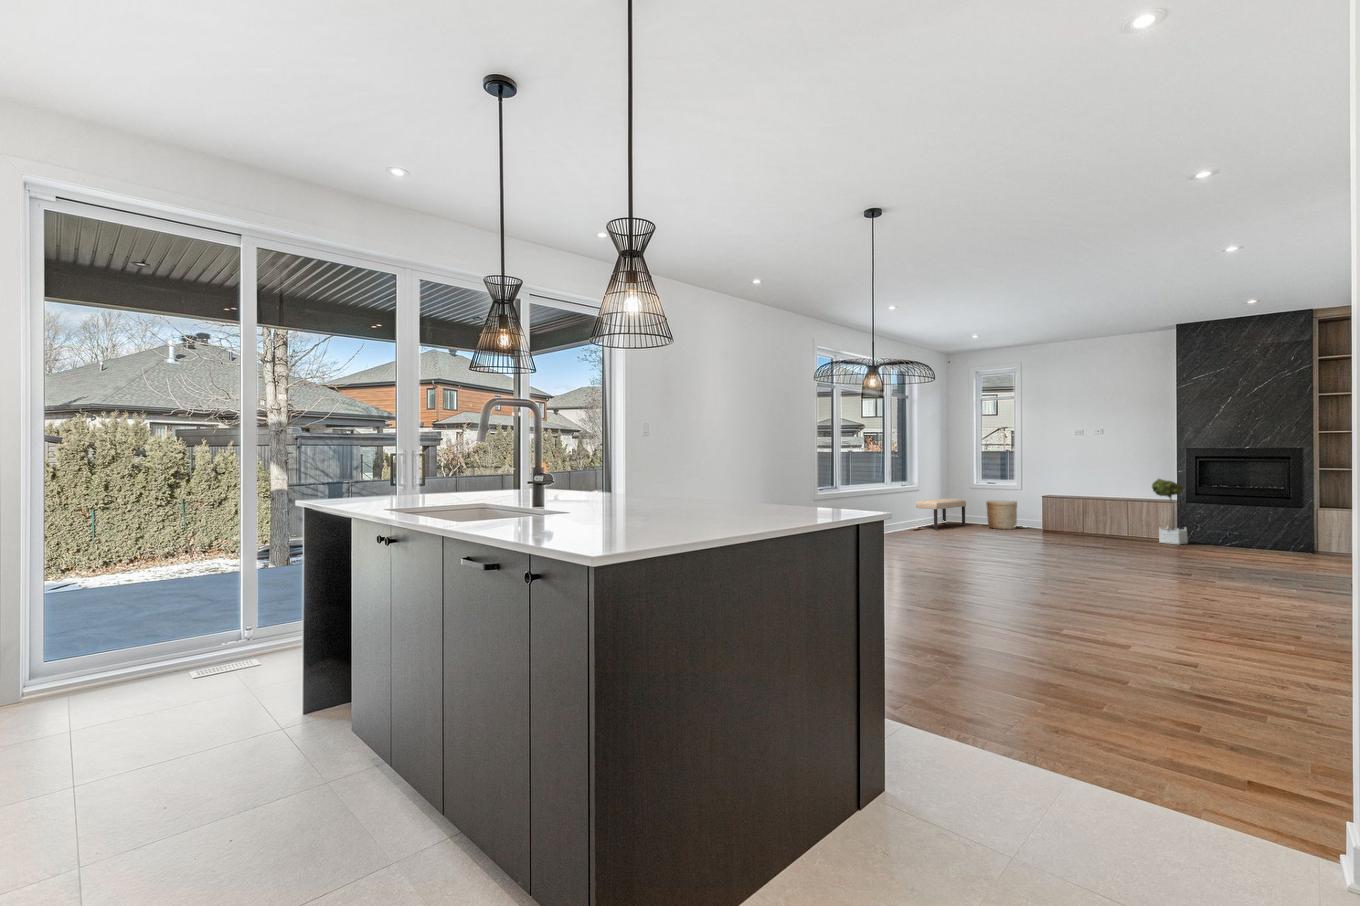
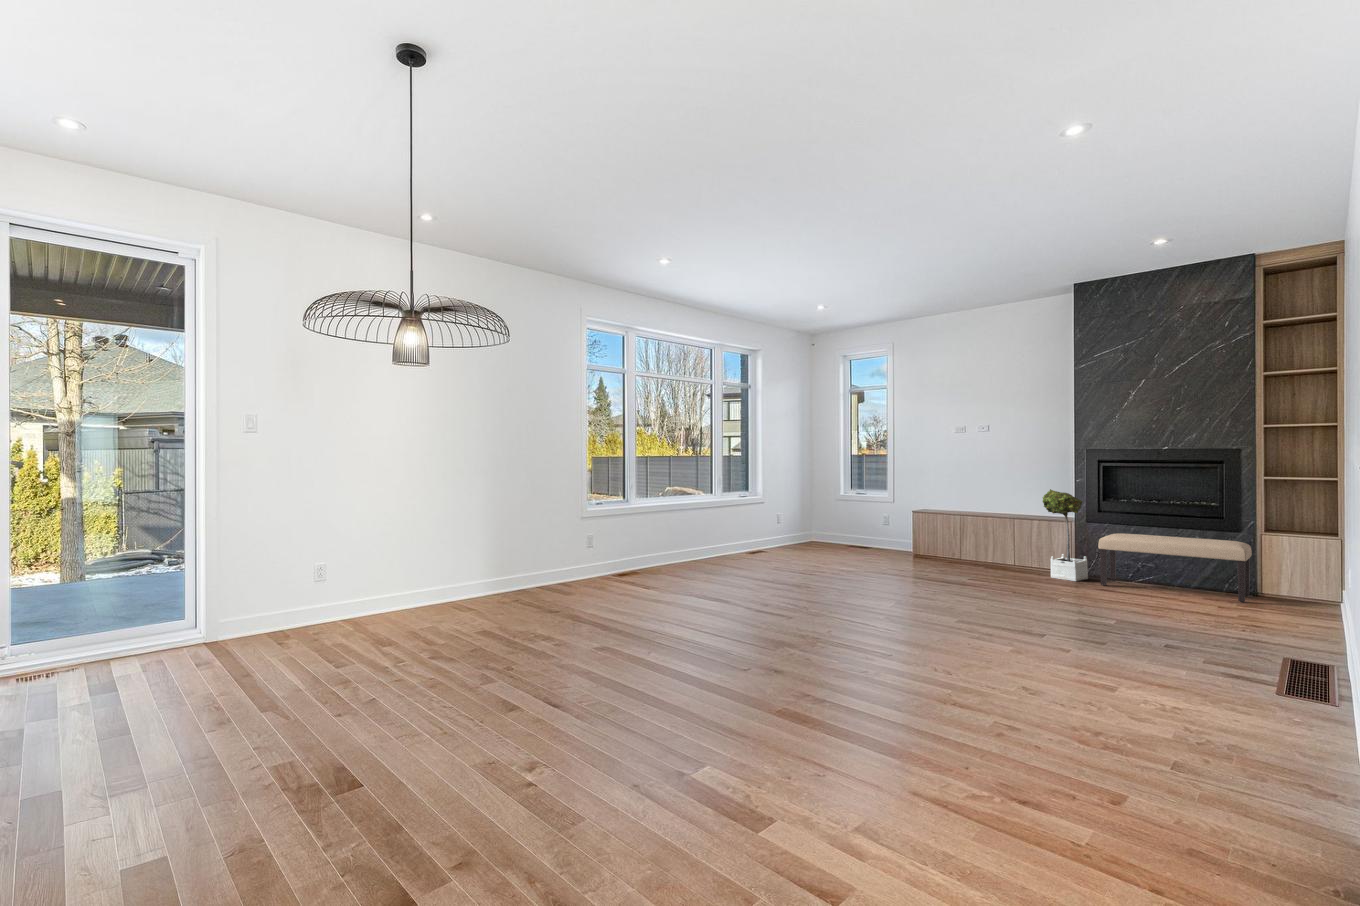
bench: present [916,498,966,530] -> present [1098,533,1252,602]
woven basket: present [986,500,1017,529] -> none [849,514,886,552]

